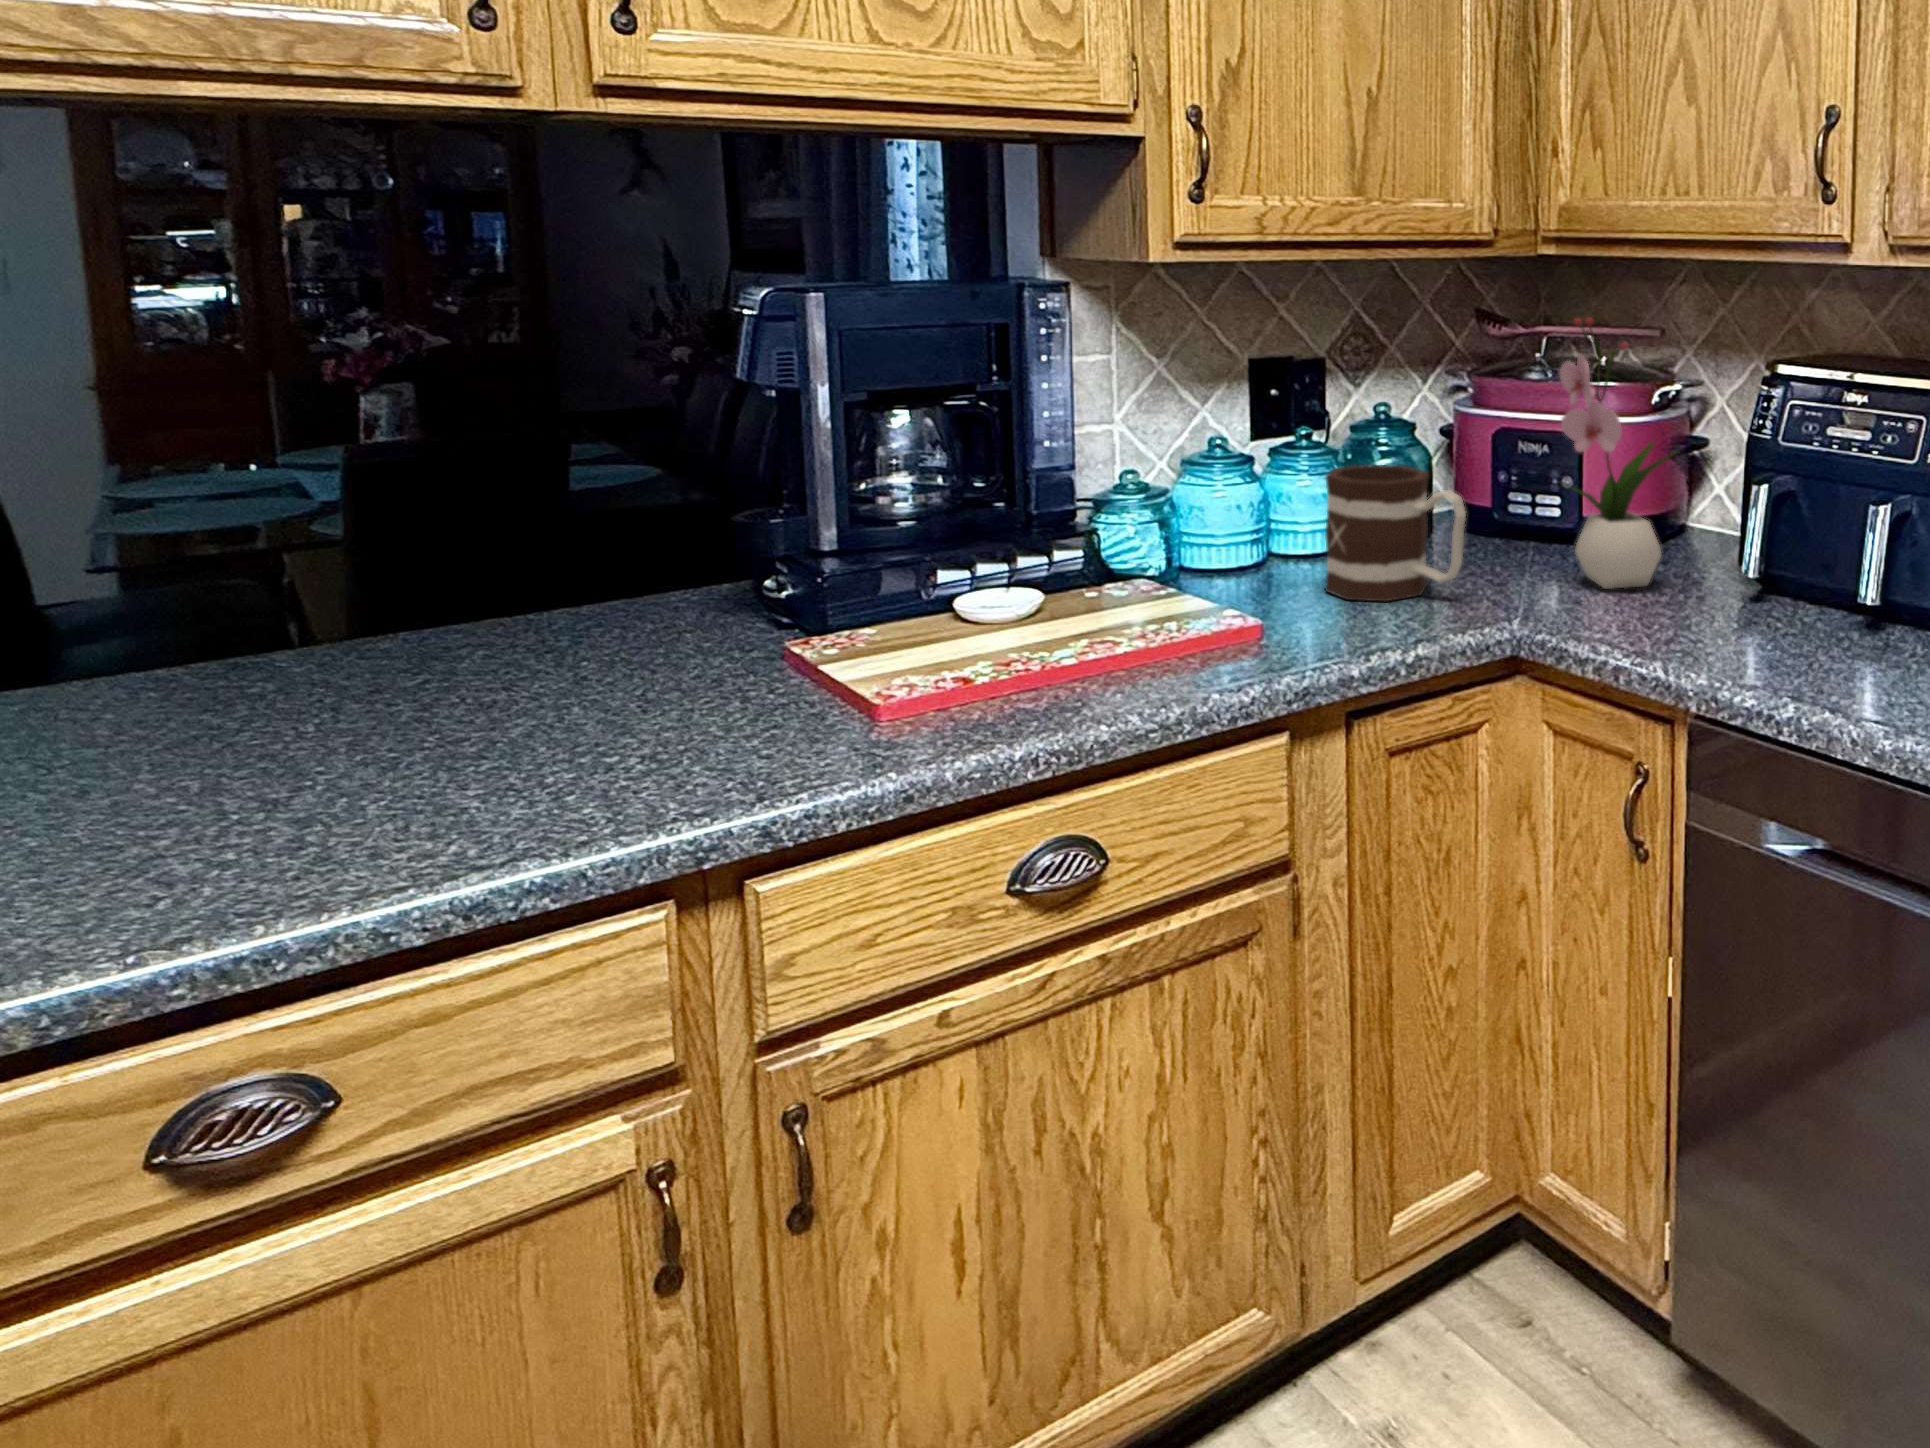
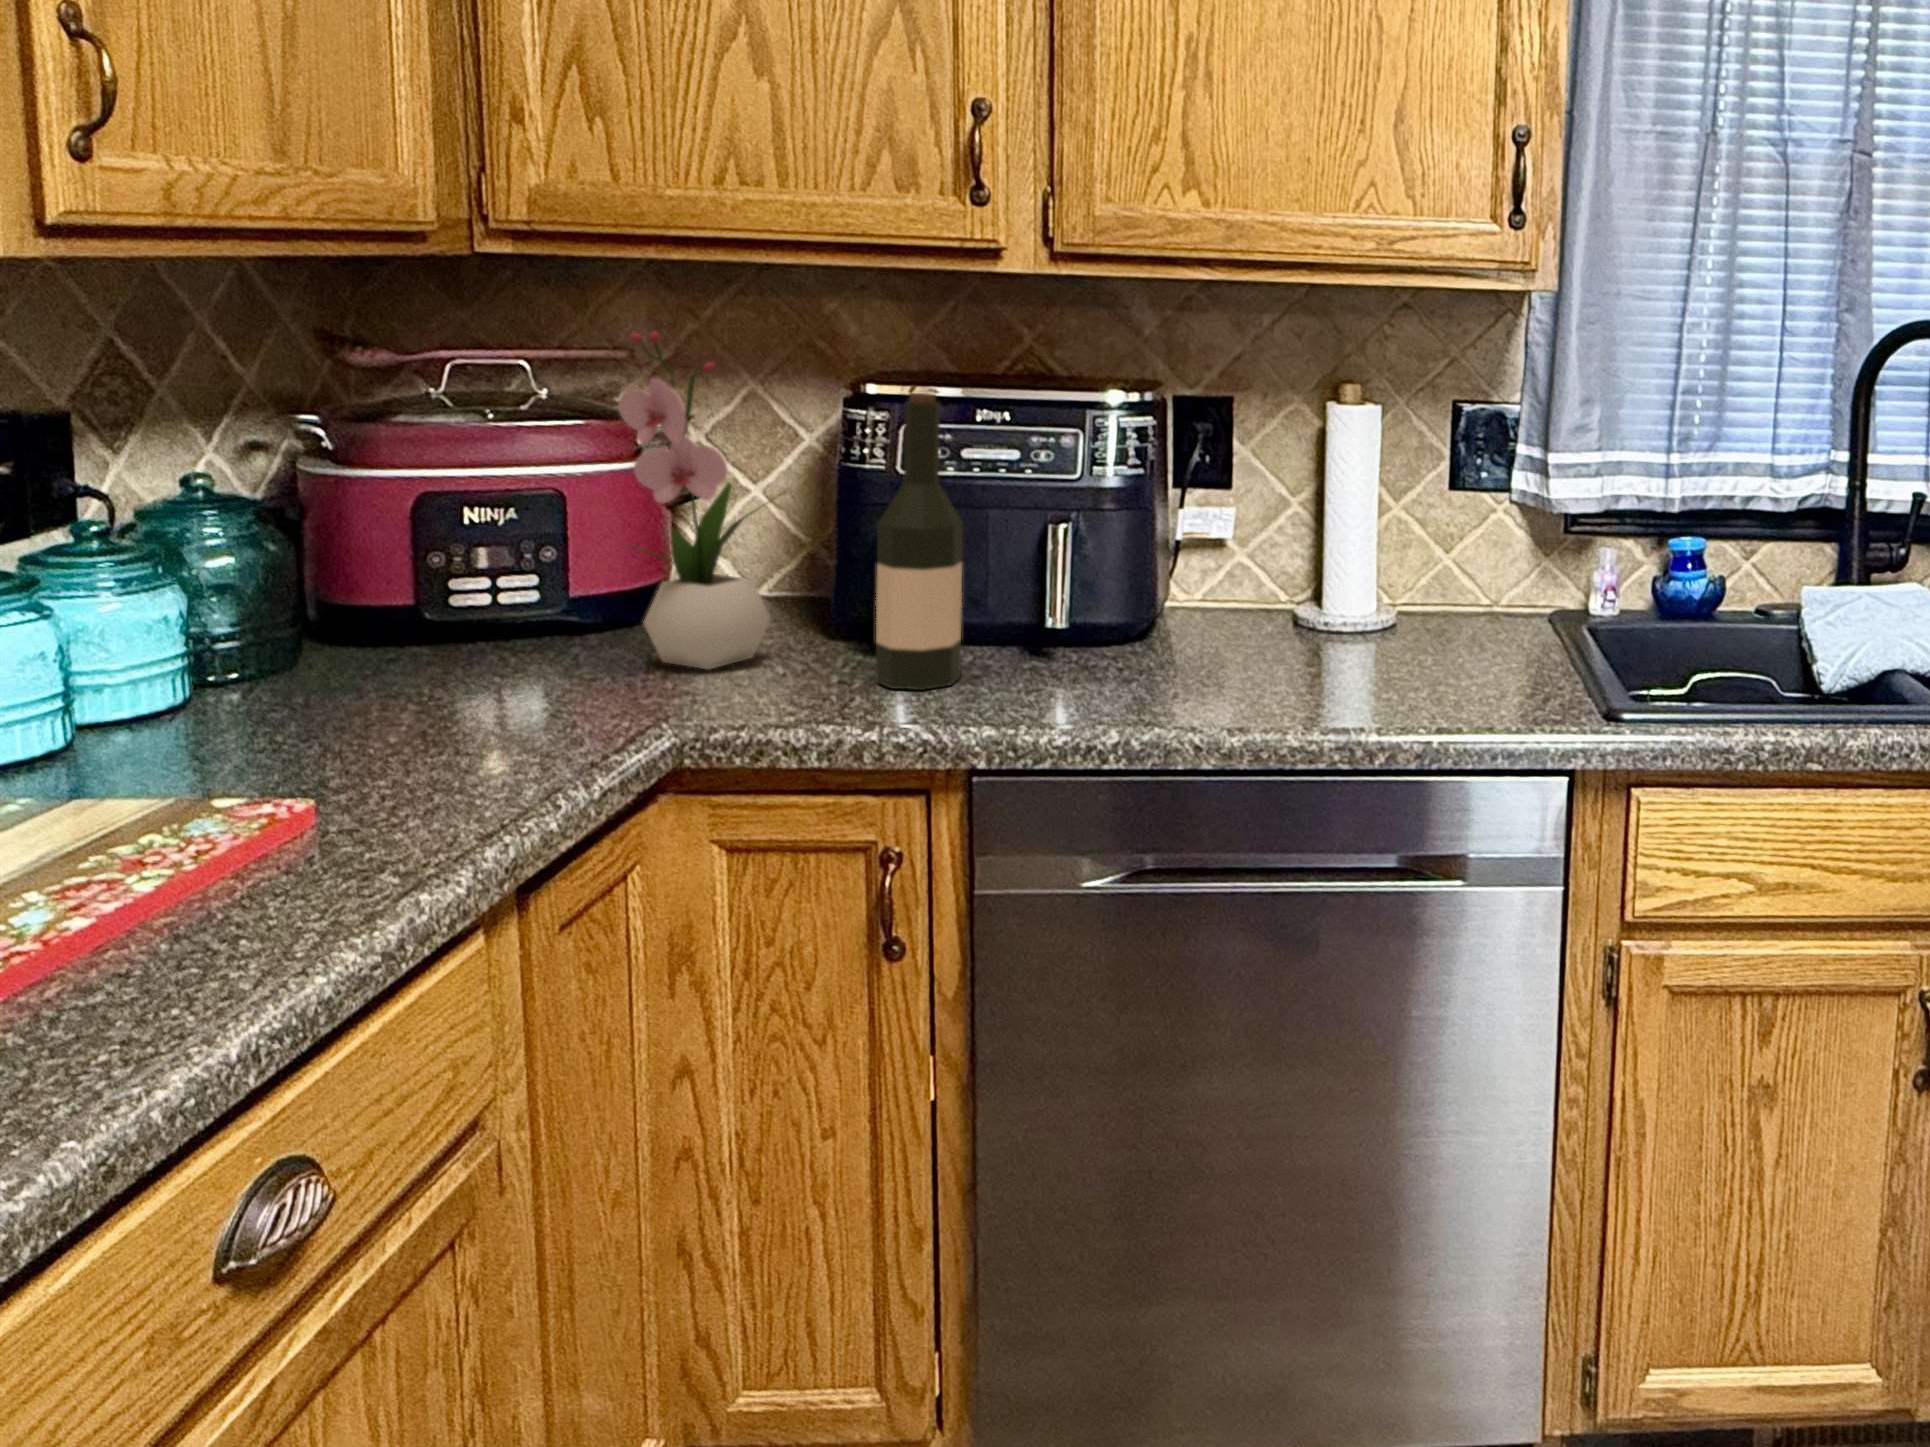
wine bottle: none [1691,374,1763,637] -> present [875,393,963,690]
mug: present [1325,465,1466,601] -> none [287,548,550,748]

